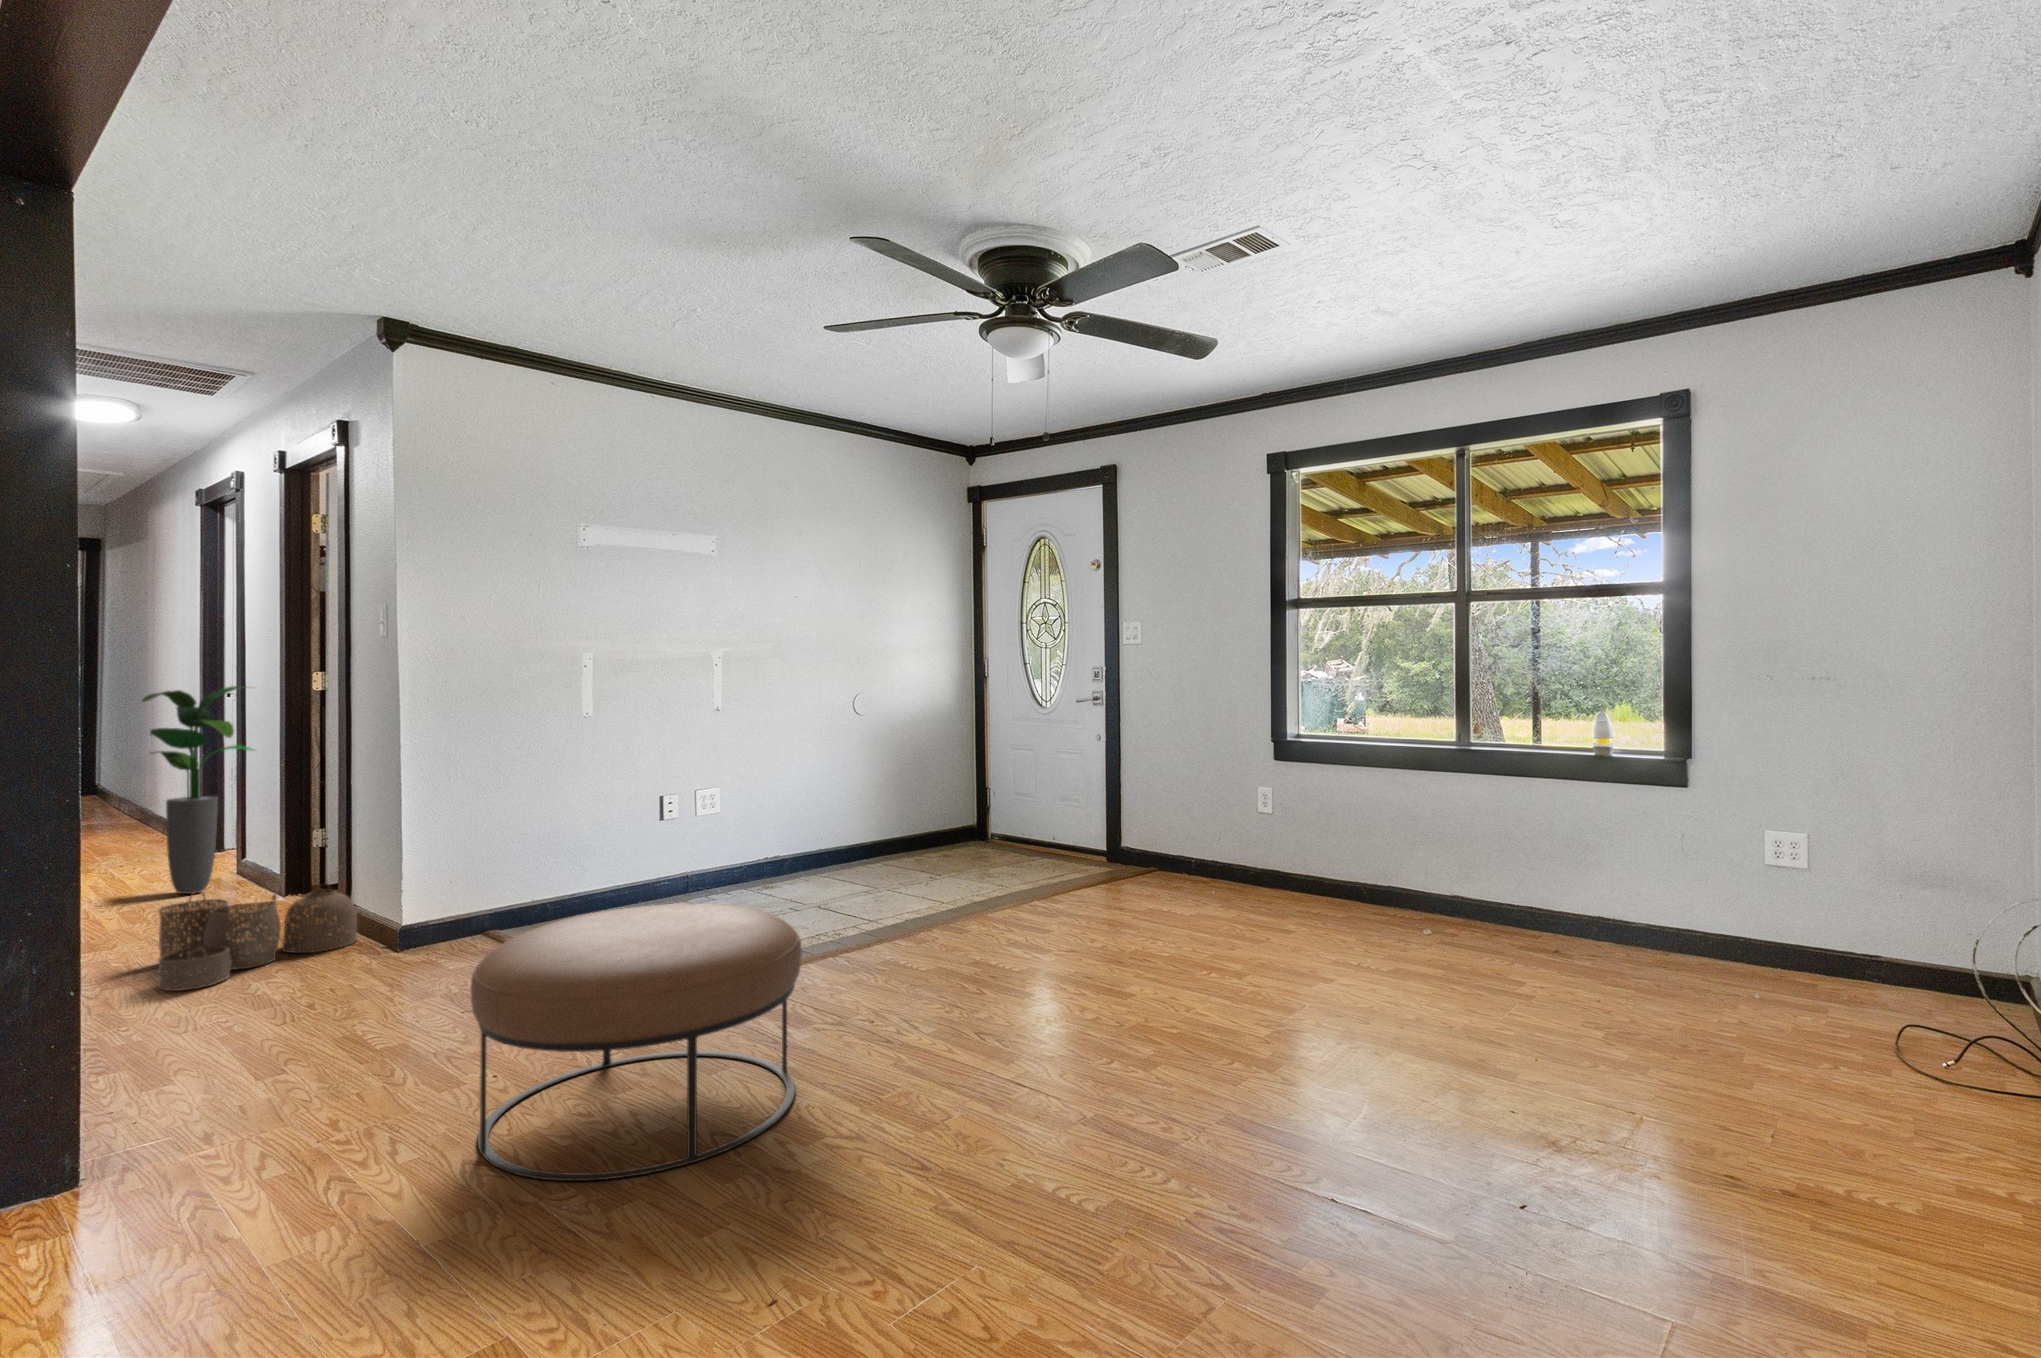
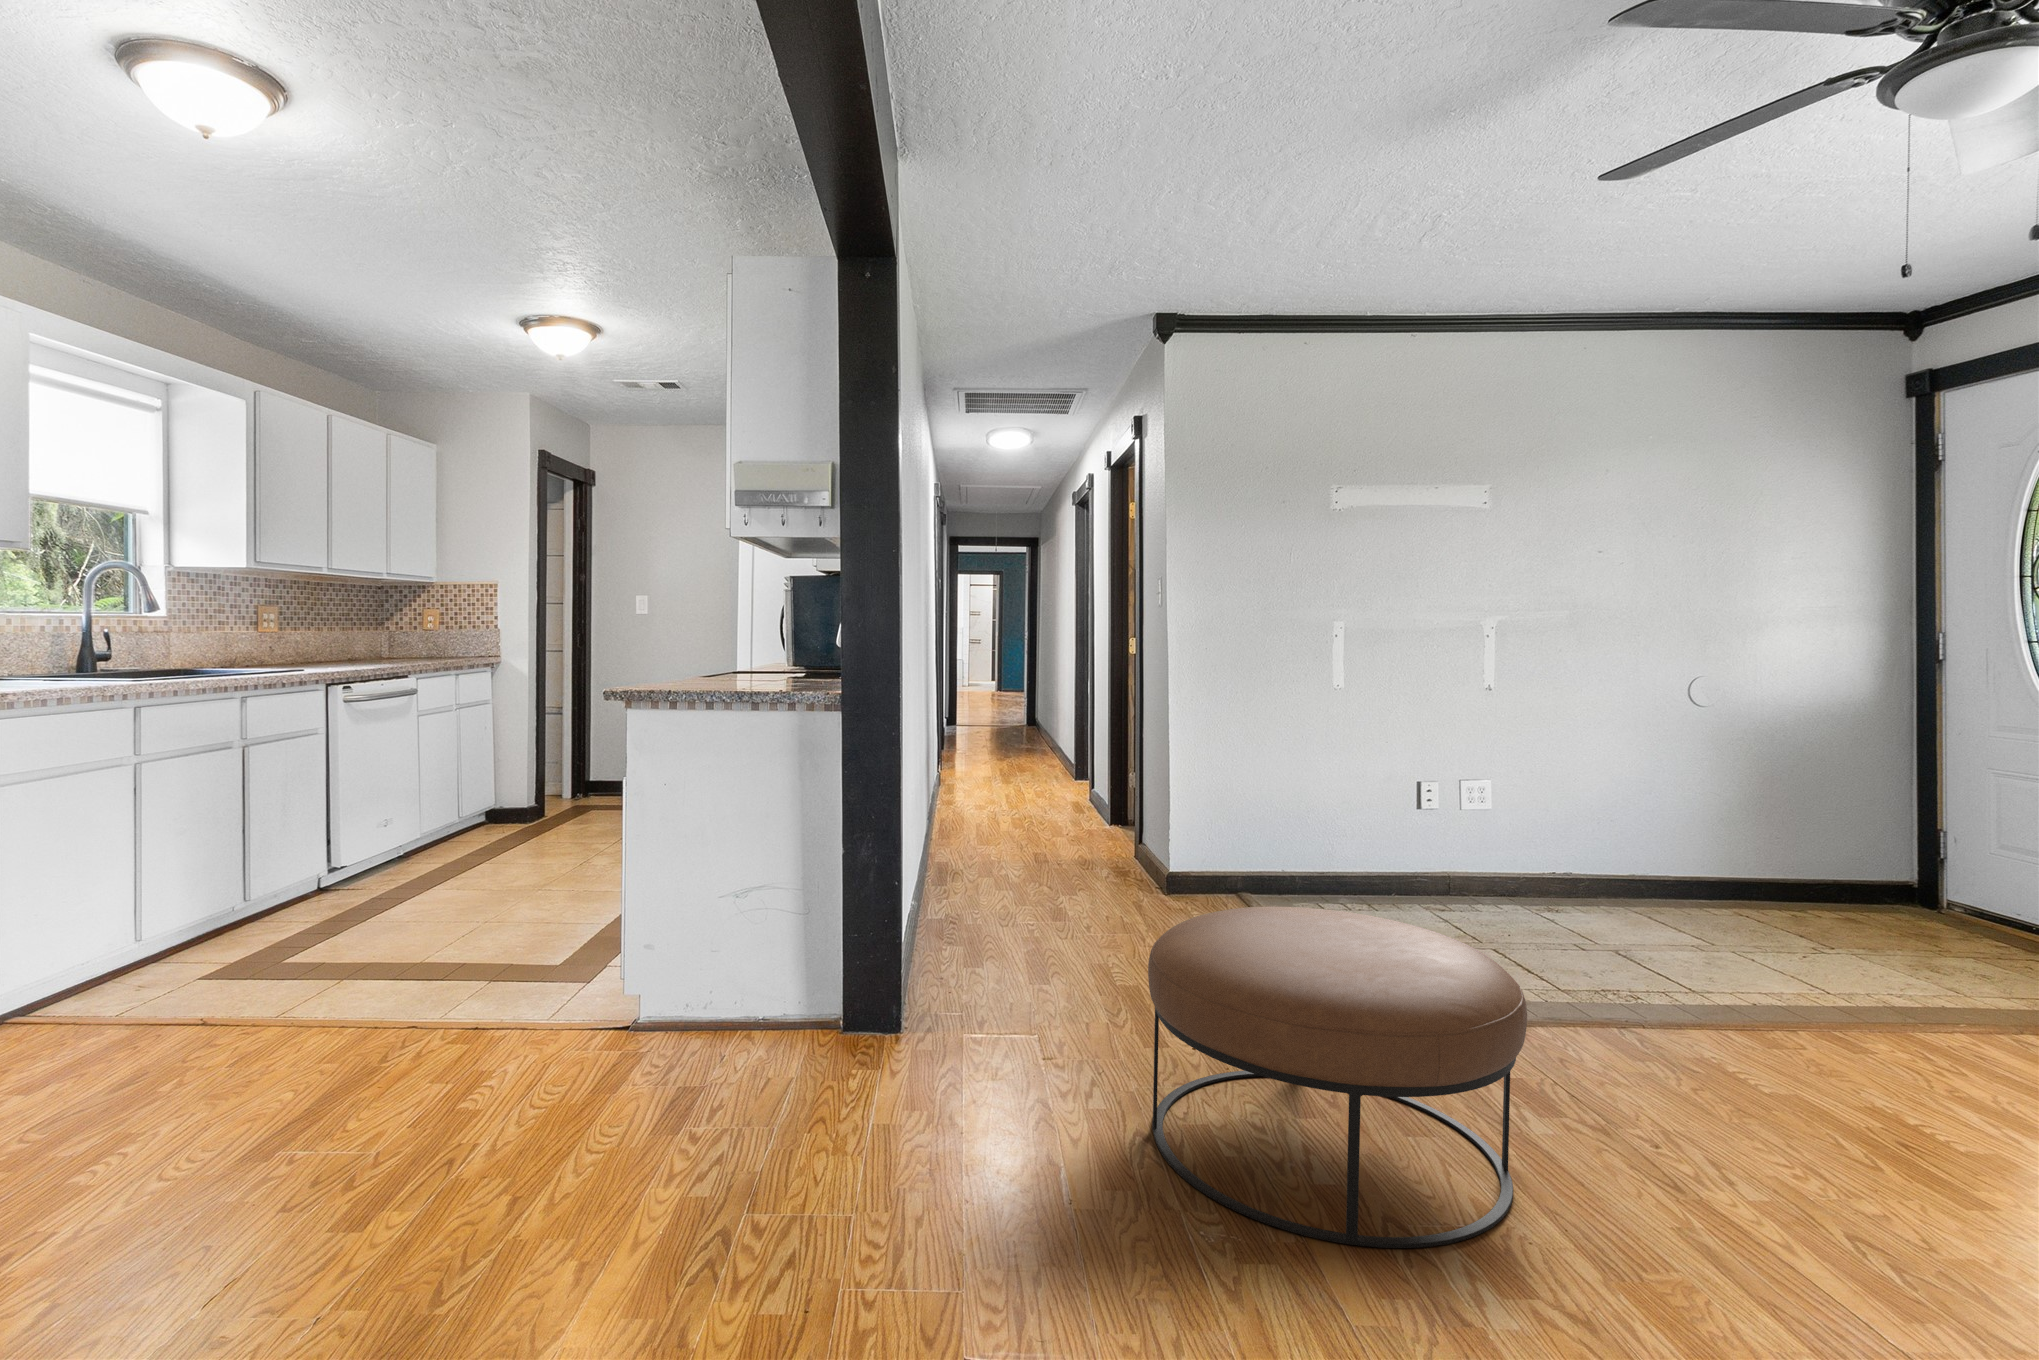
potted plant: present [142,686,253,894] -> none [1025,646,1097,809]
woven basket: present [157,887,357,991] -> none [1003,810,1143,889]

